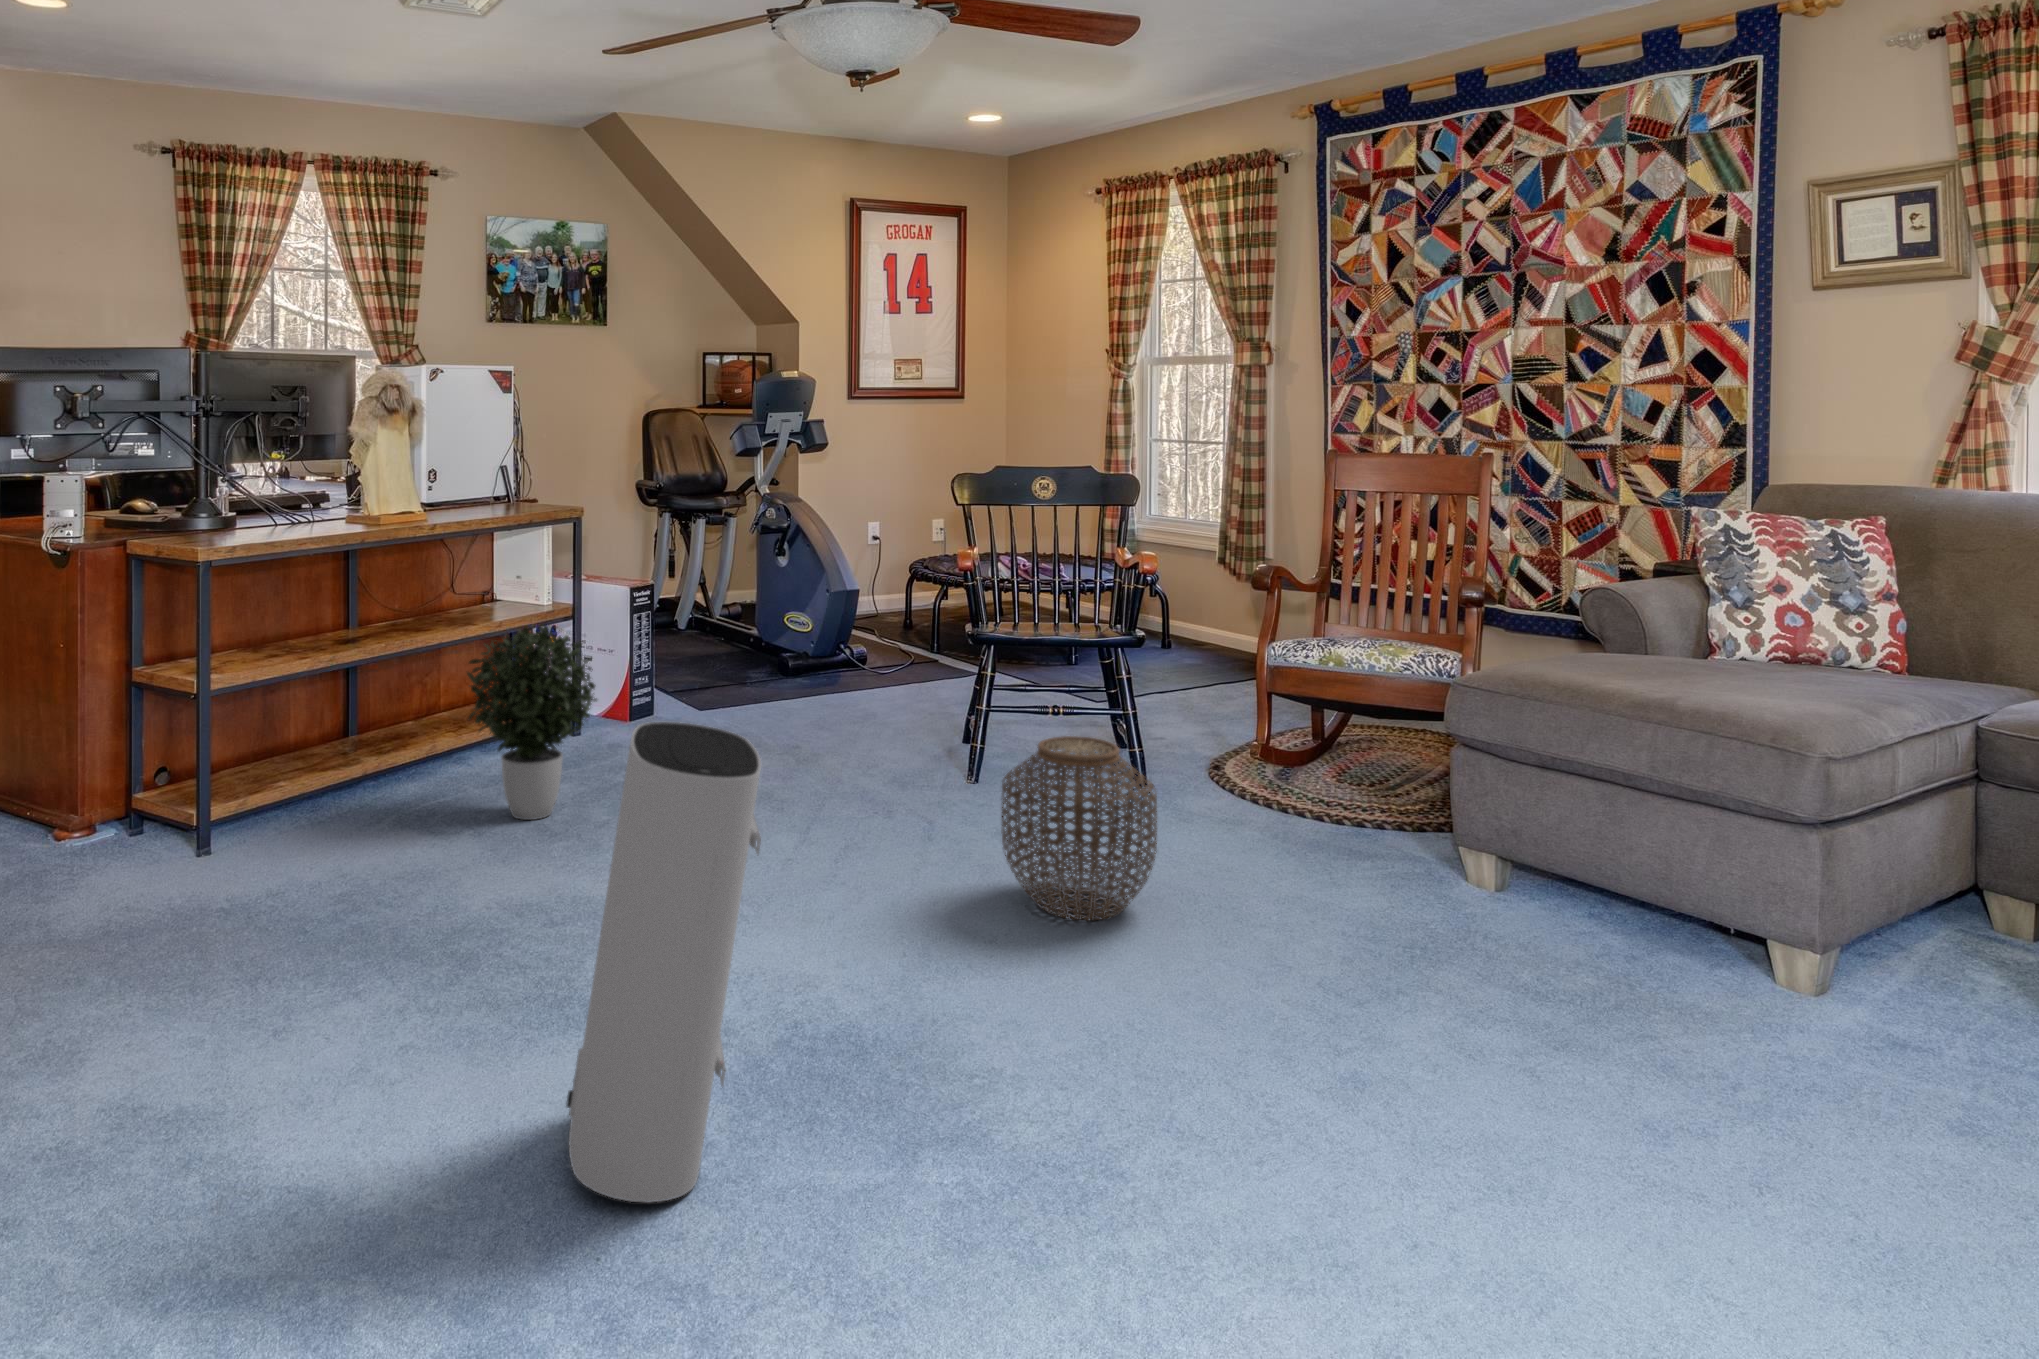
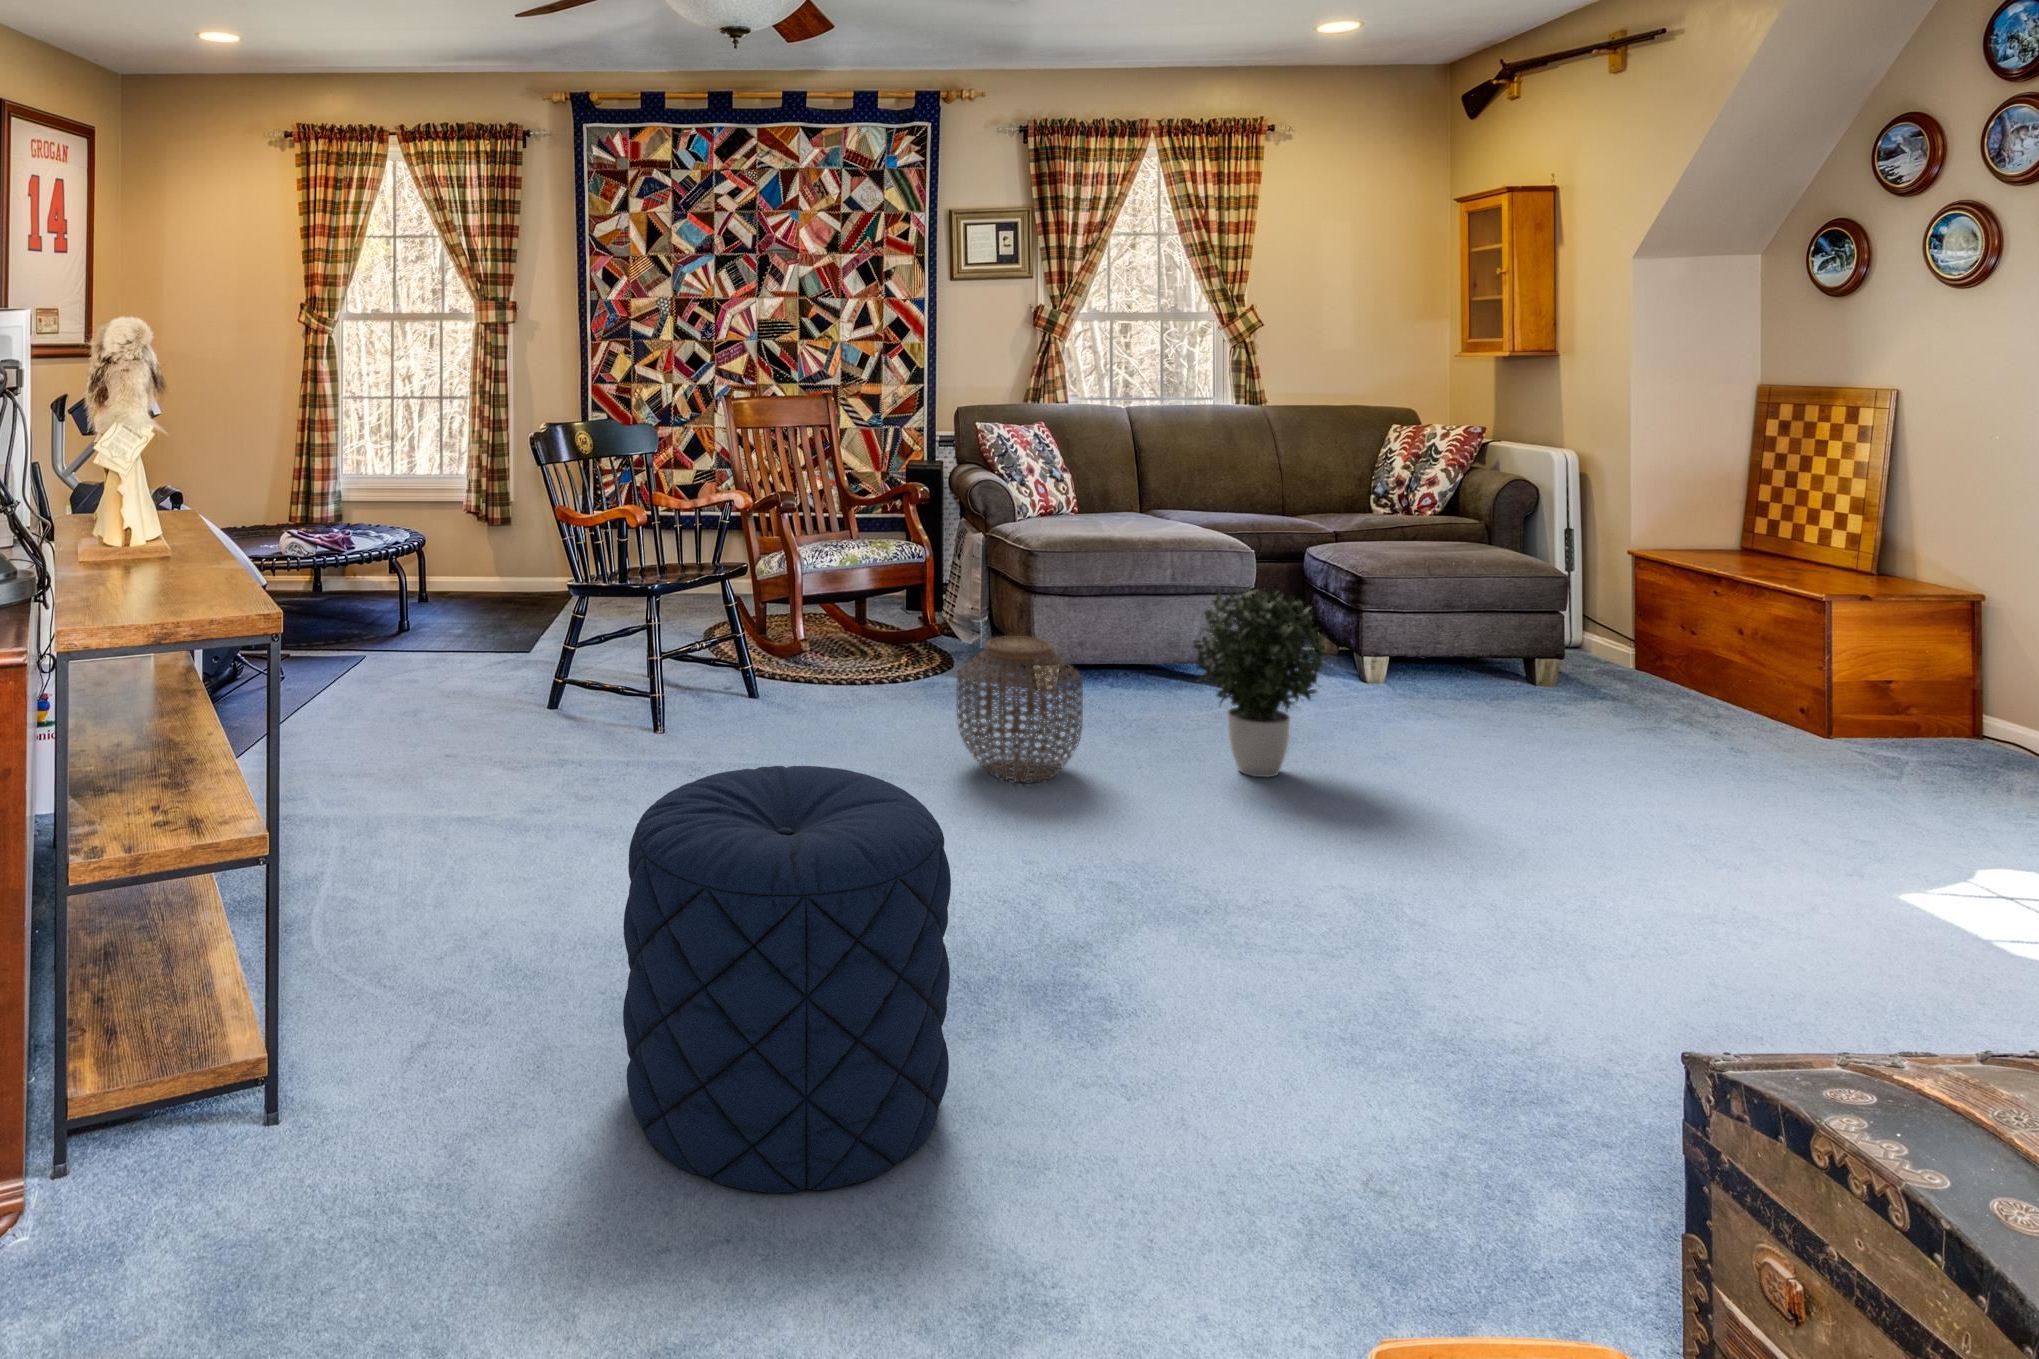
potted plant: present [467,625,597,820] -> present [1193,588,1329,777]
pouf: none [168,693,419,973] -> present [623,766,951,1193]
air purifier: present [566,722,761,1202] -> none [1324,647,1520,1020]

